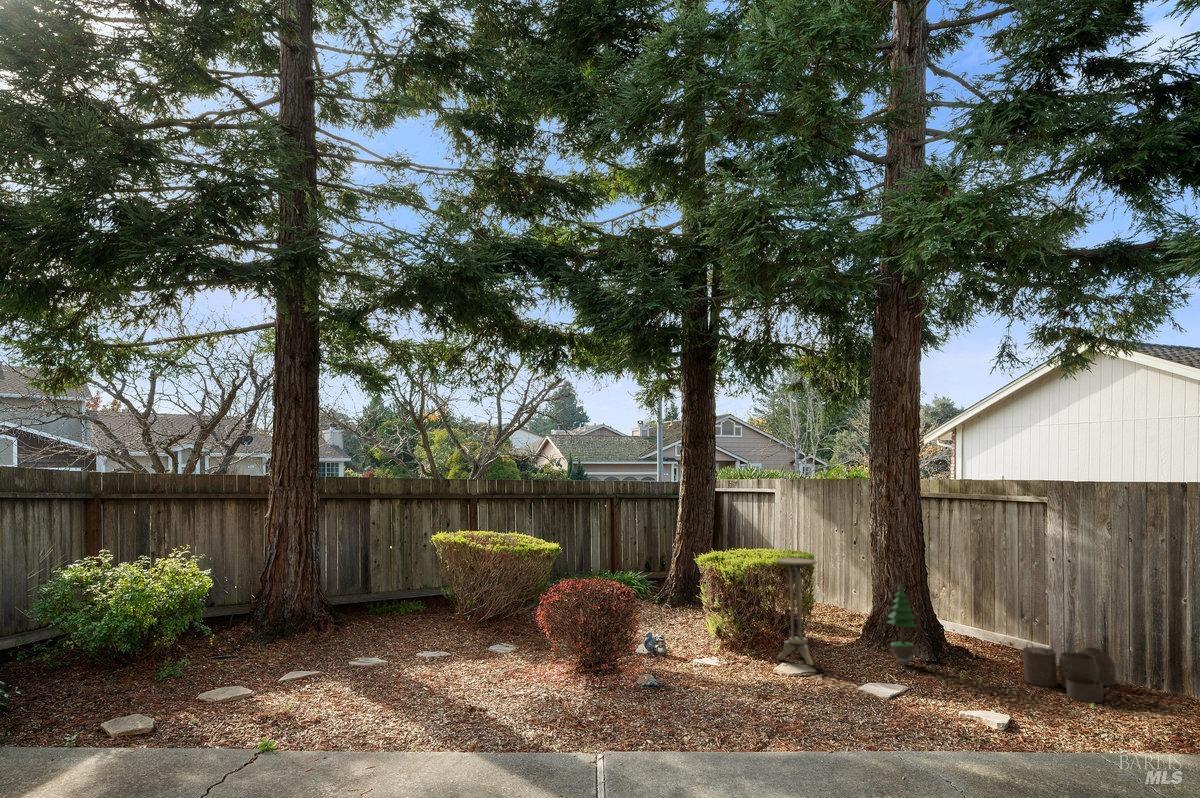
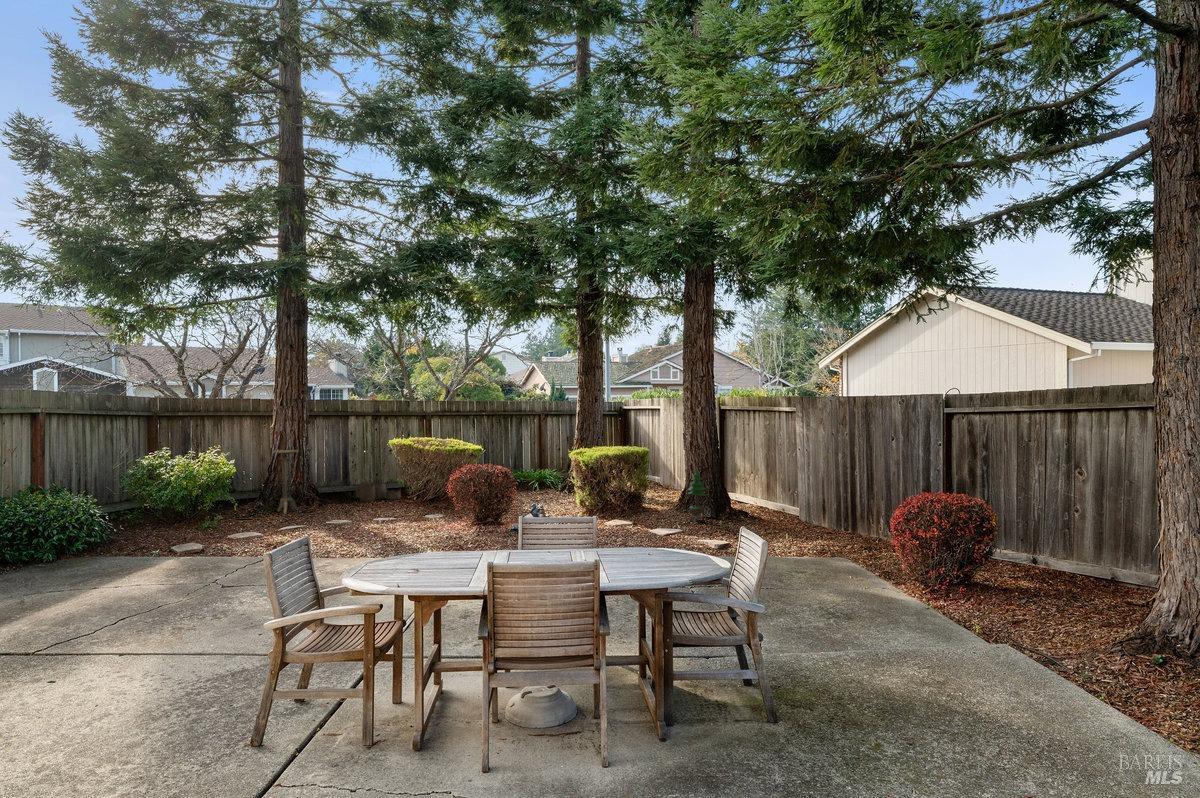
side table: present [777,558,816,665] -> present [274,450,299,514]
woven basket: present [1023,642,1116,702] -> present [356,482,401,501]

